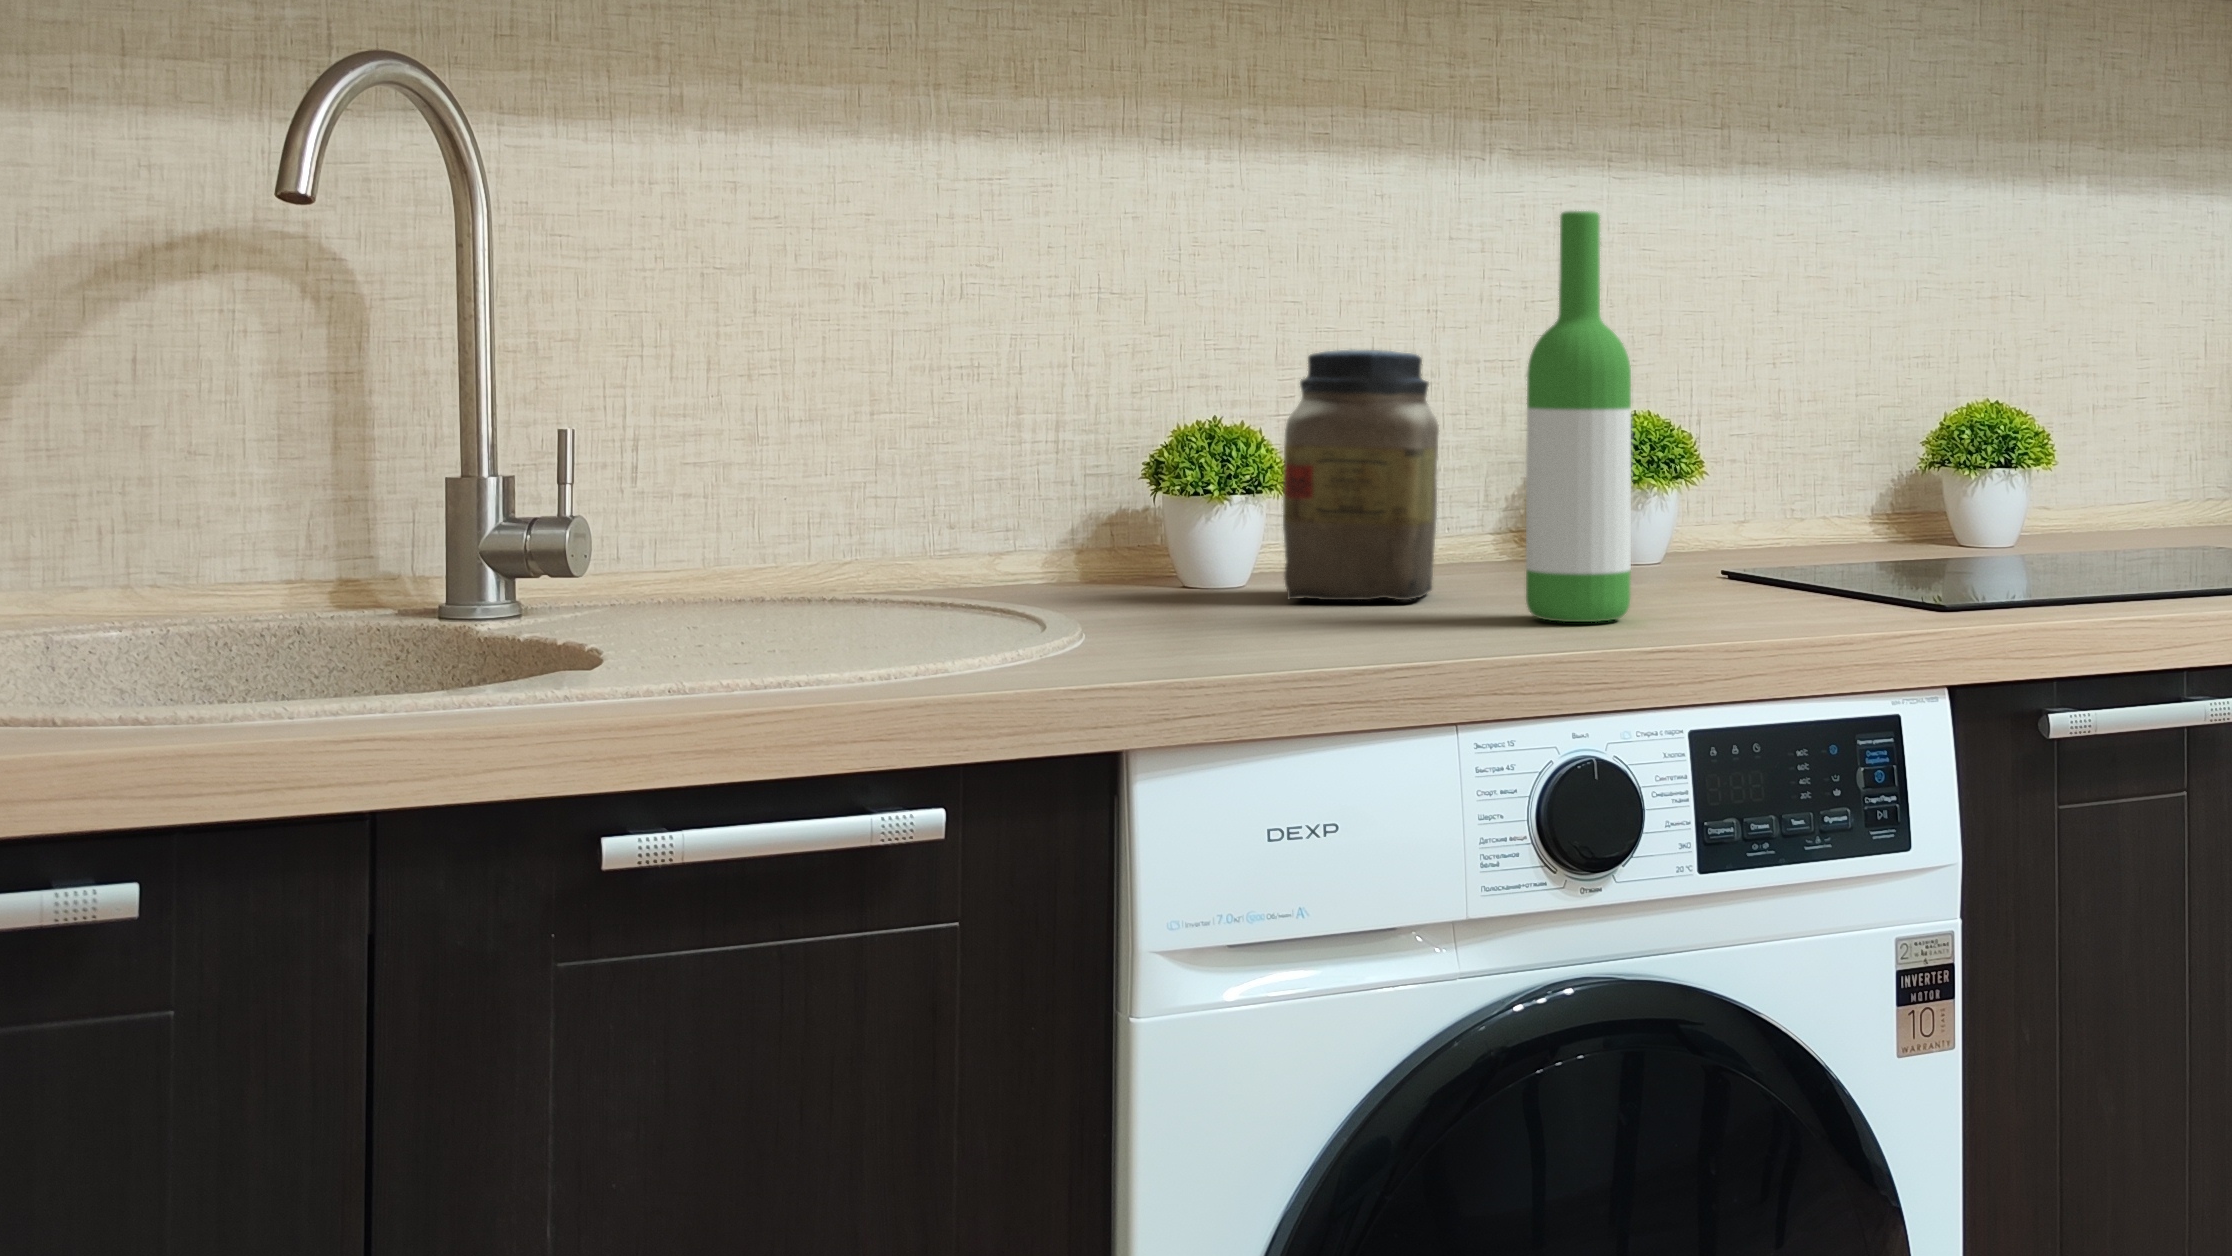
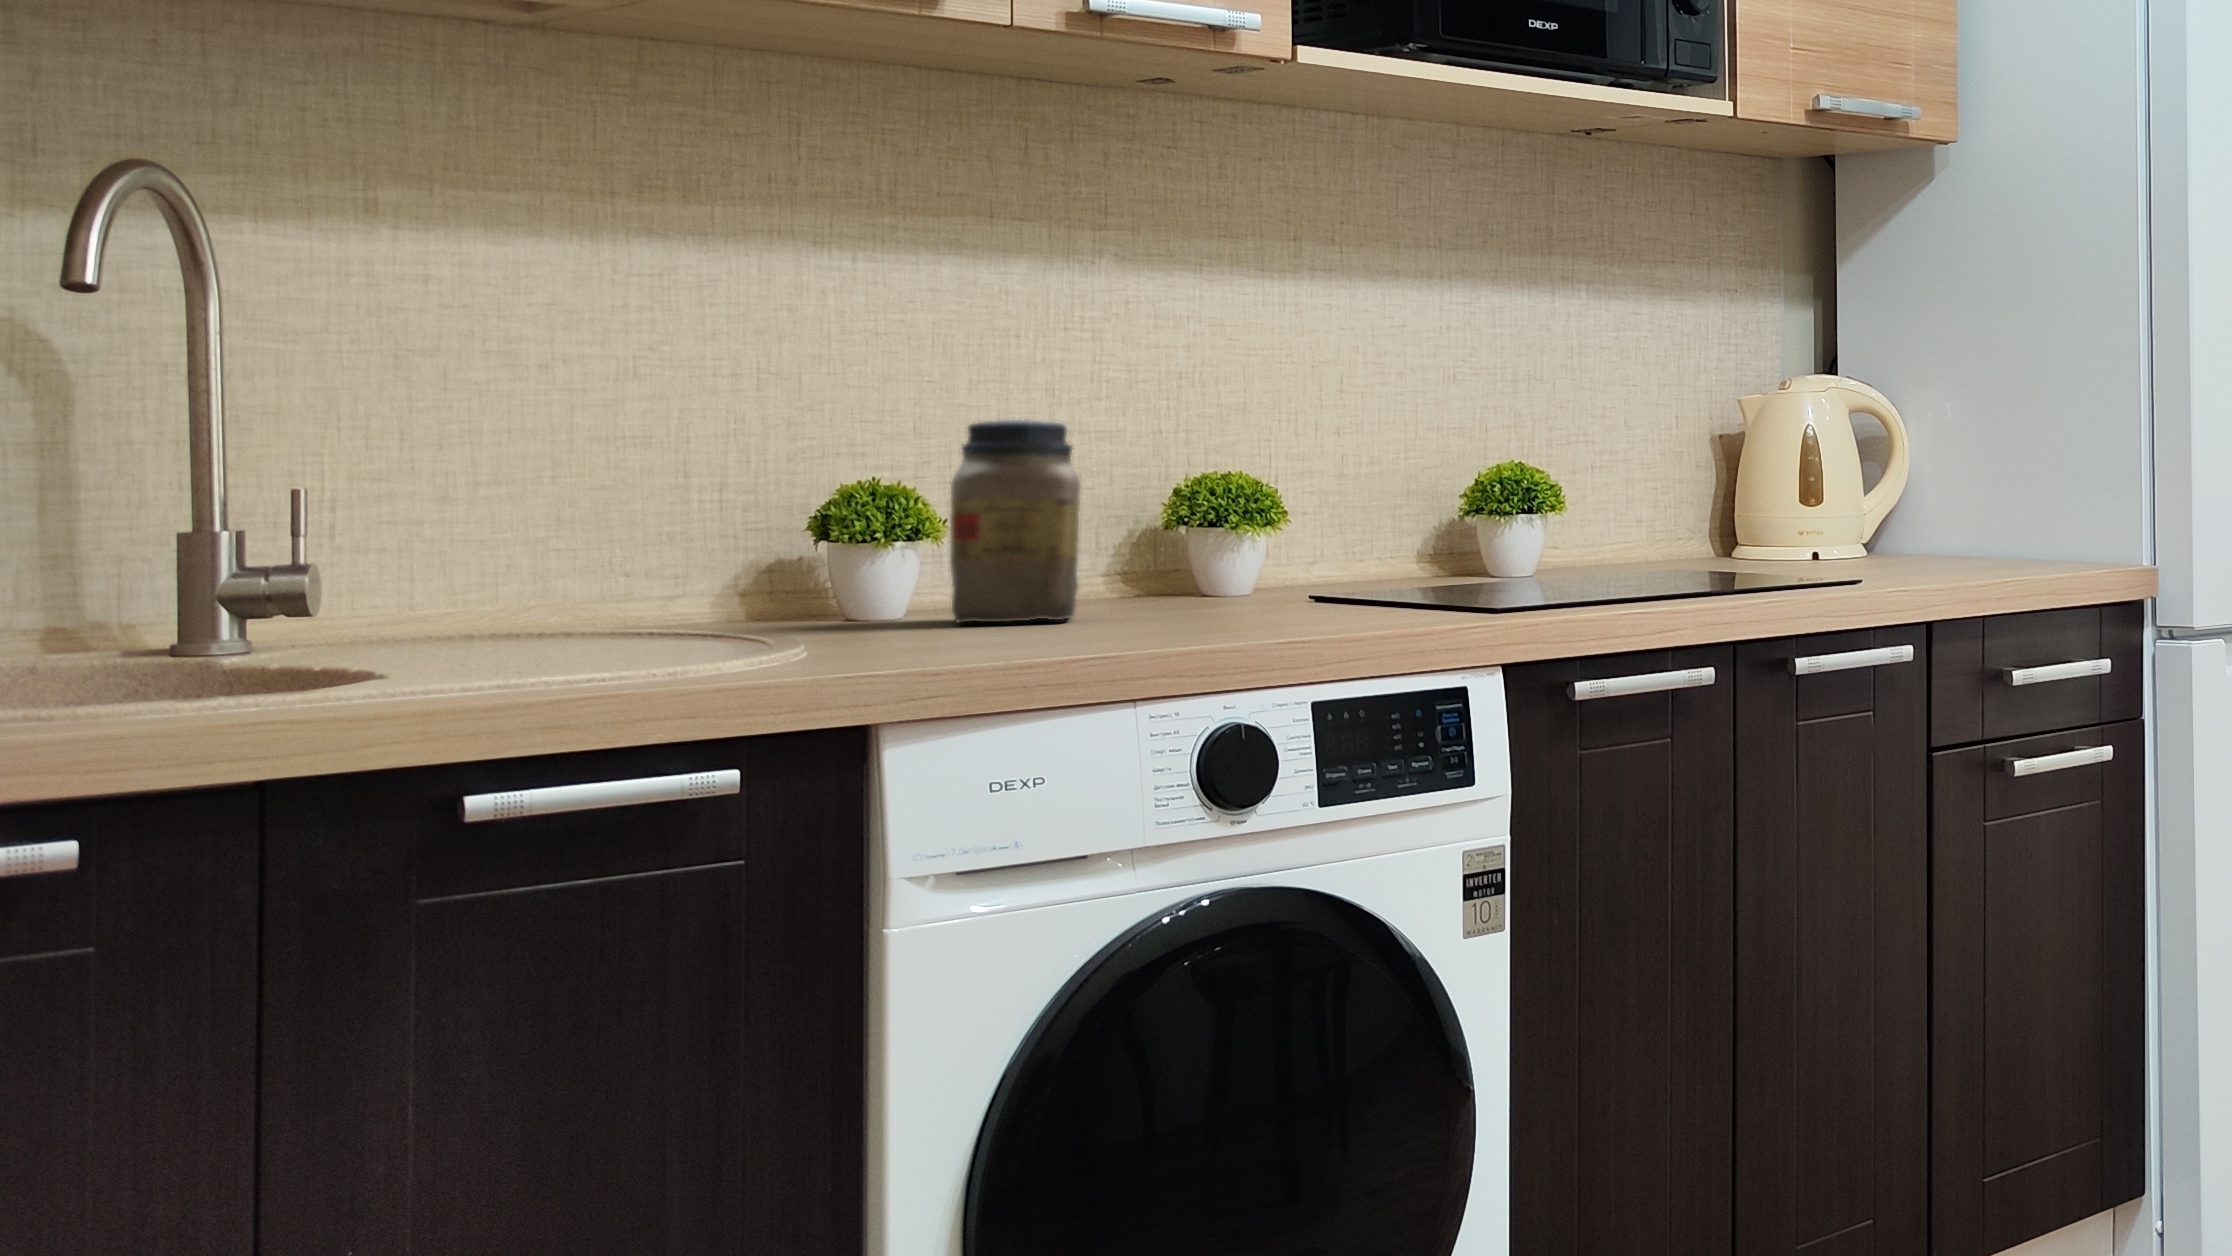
wine bottle: present [1526,211,1631,622] -> none [1170,312,1254,626]

